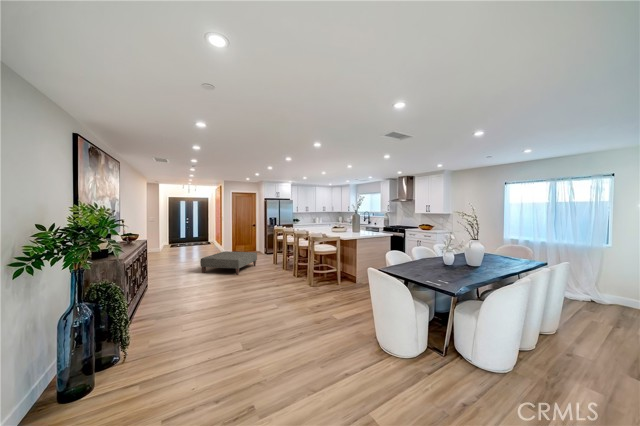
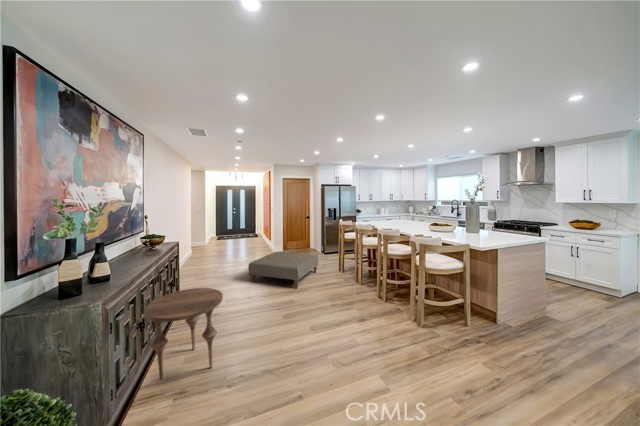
side table: none [137,265,184,314] -> present [145,288,223,379]

